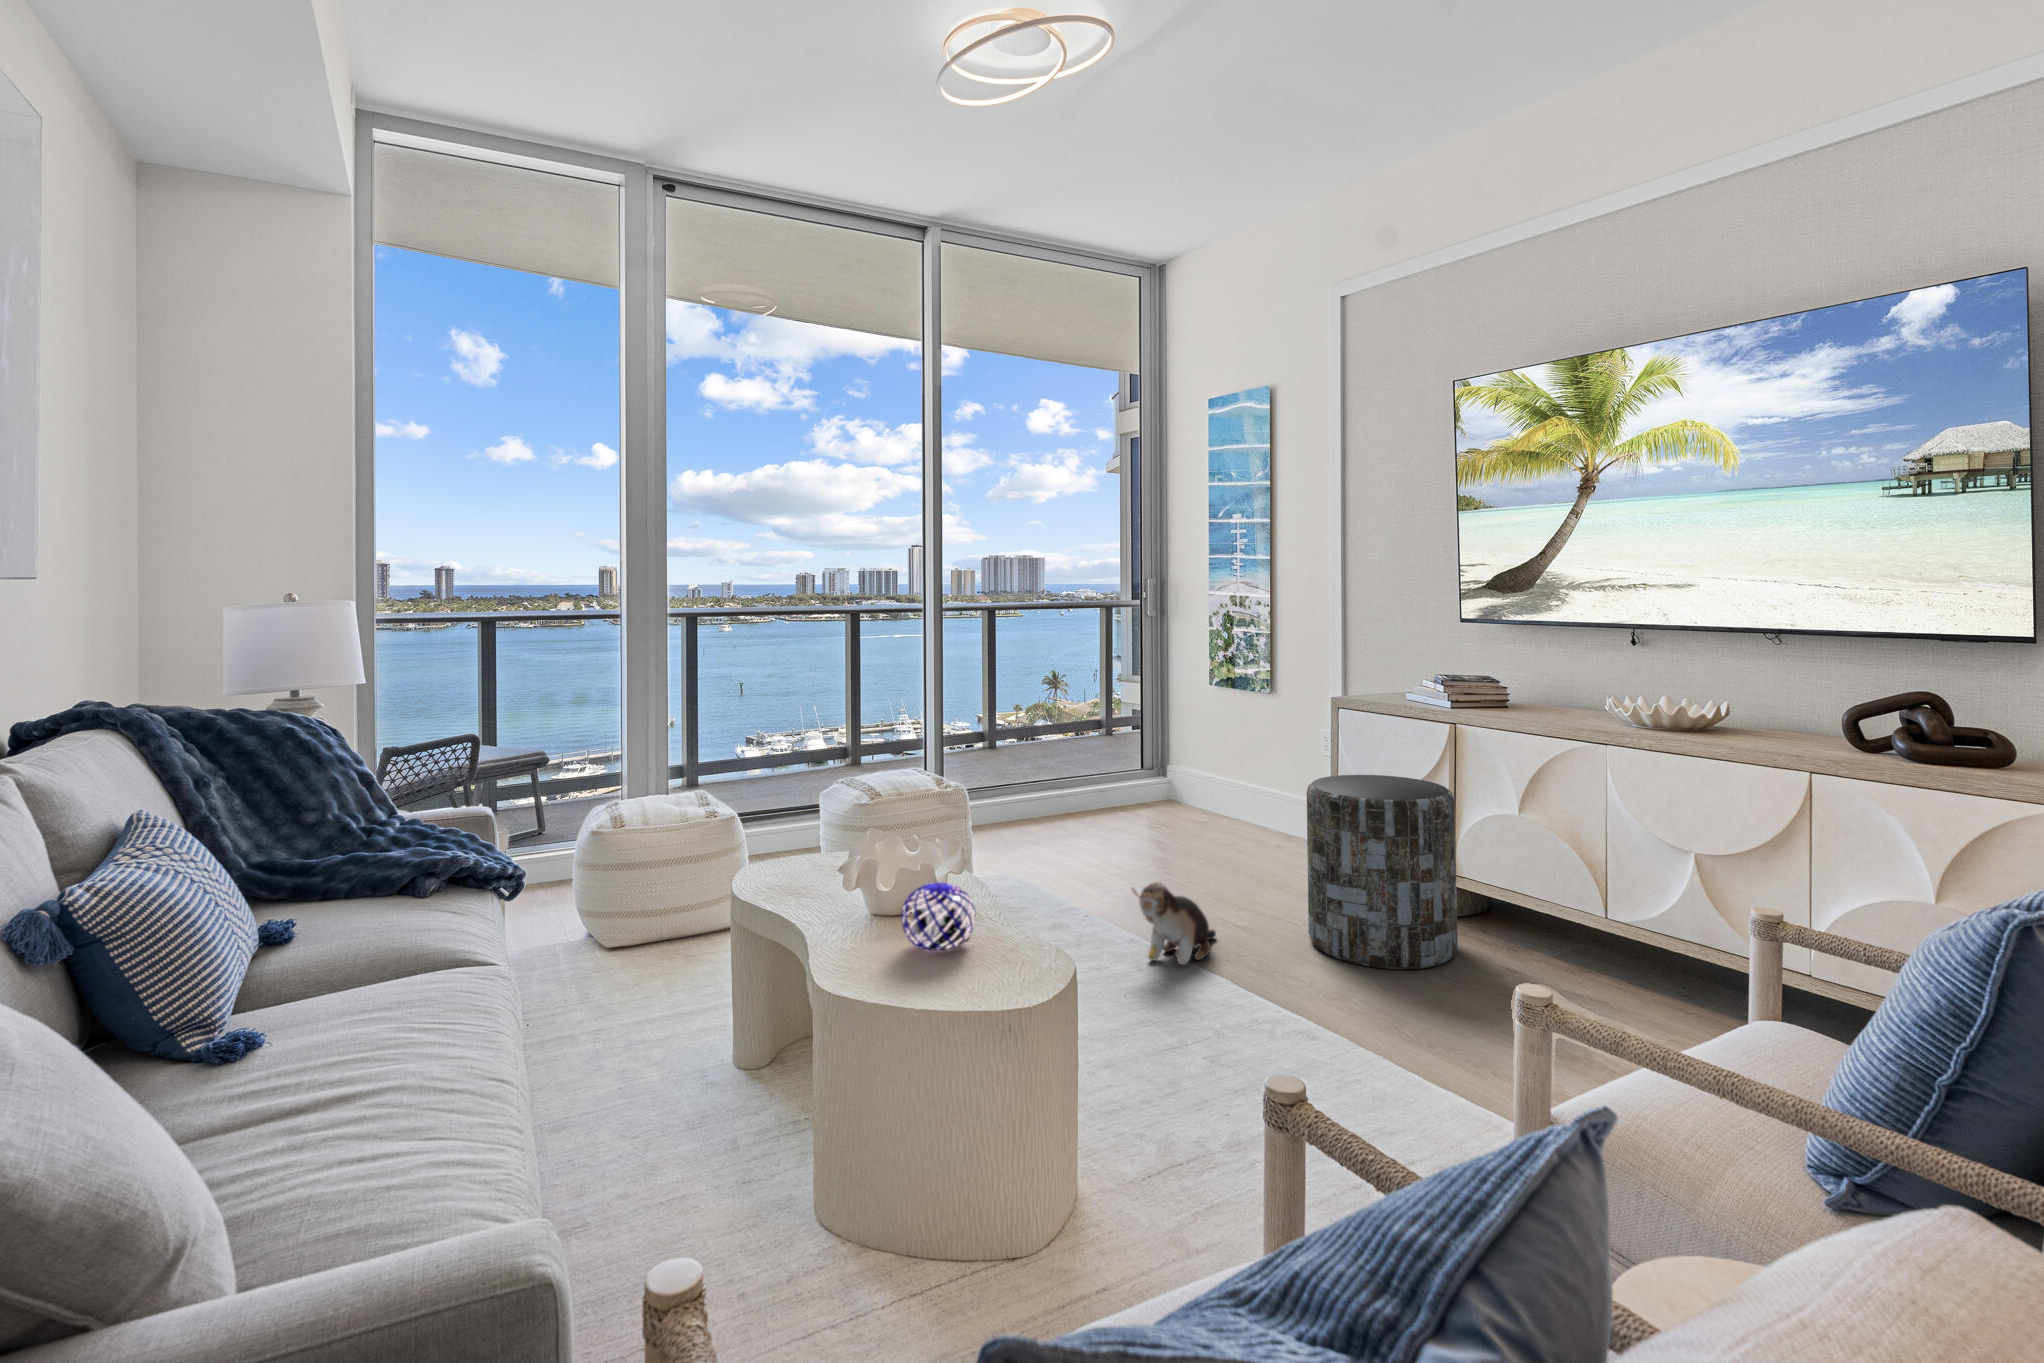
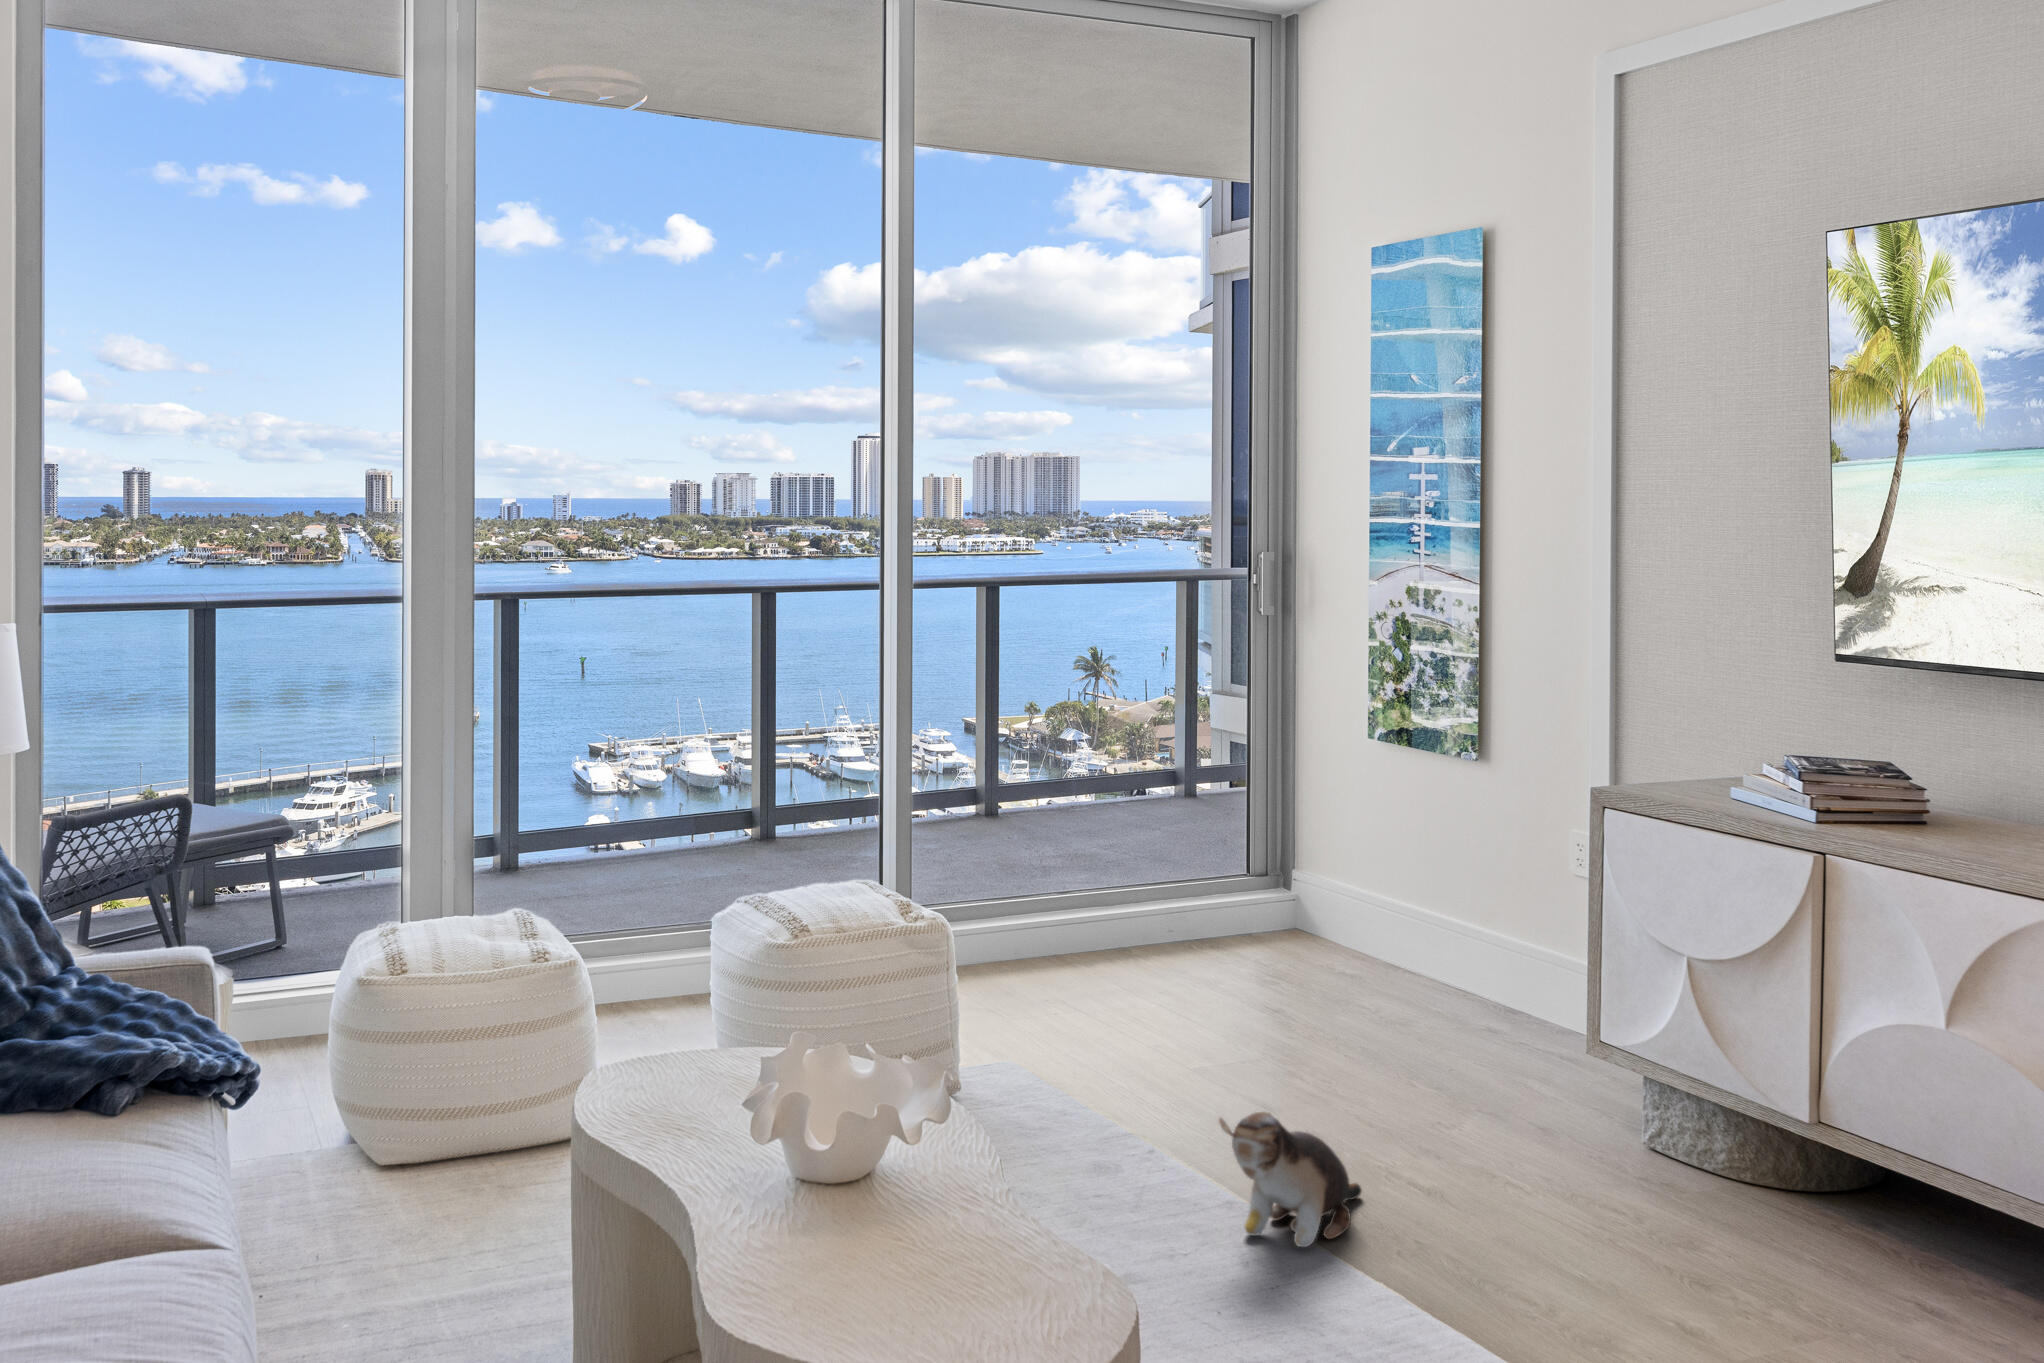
side table: present [1307,775,1458,969] -> none [1522,937,1794,1281]
decorative orb: present [901,883,976,950] -> none [837,1156,957,1269]

